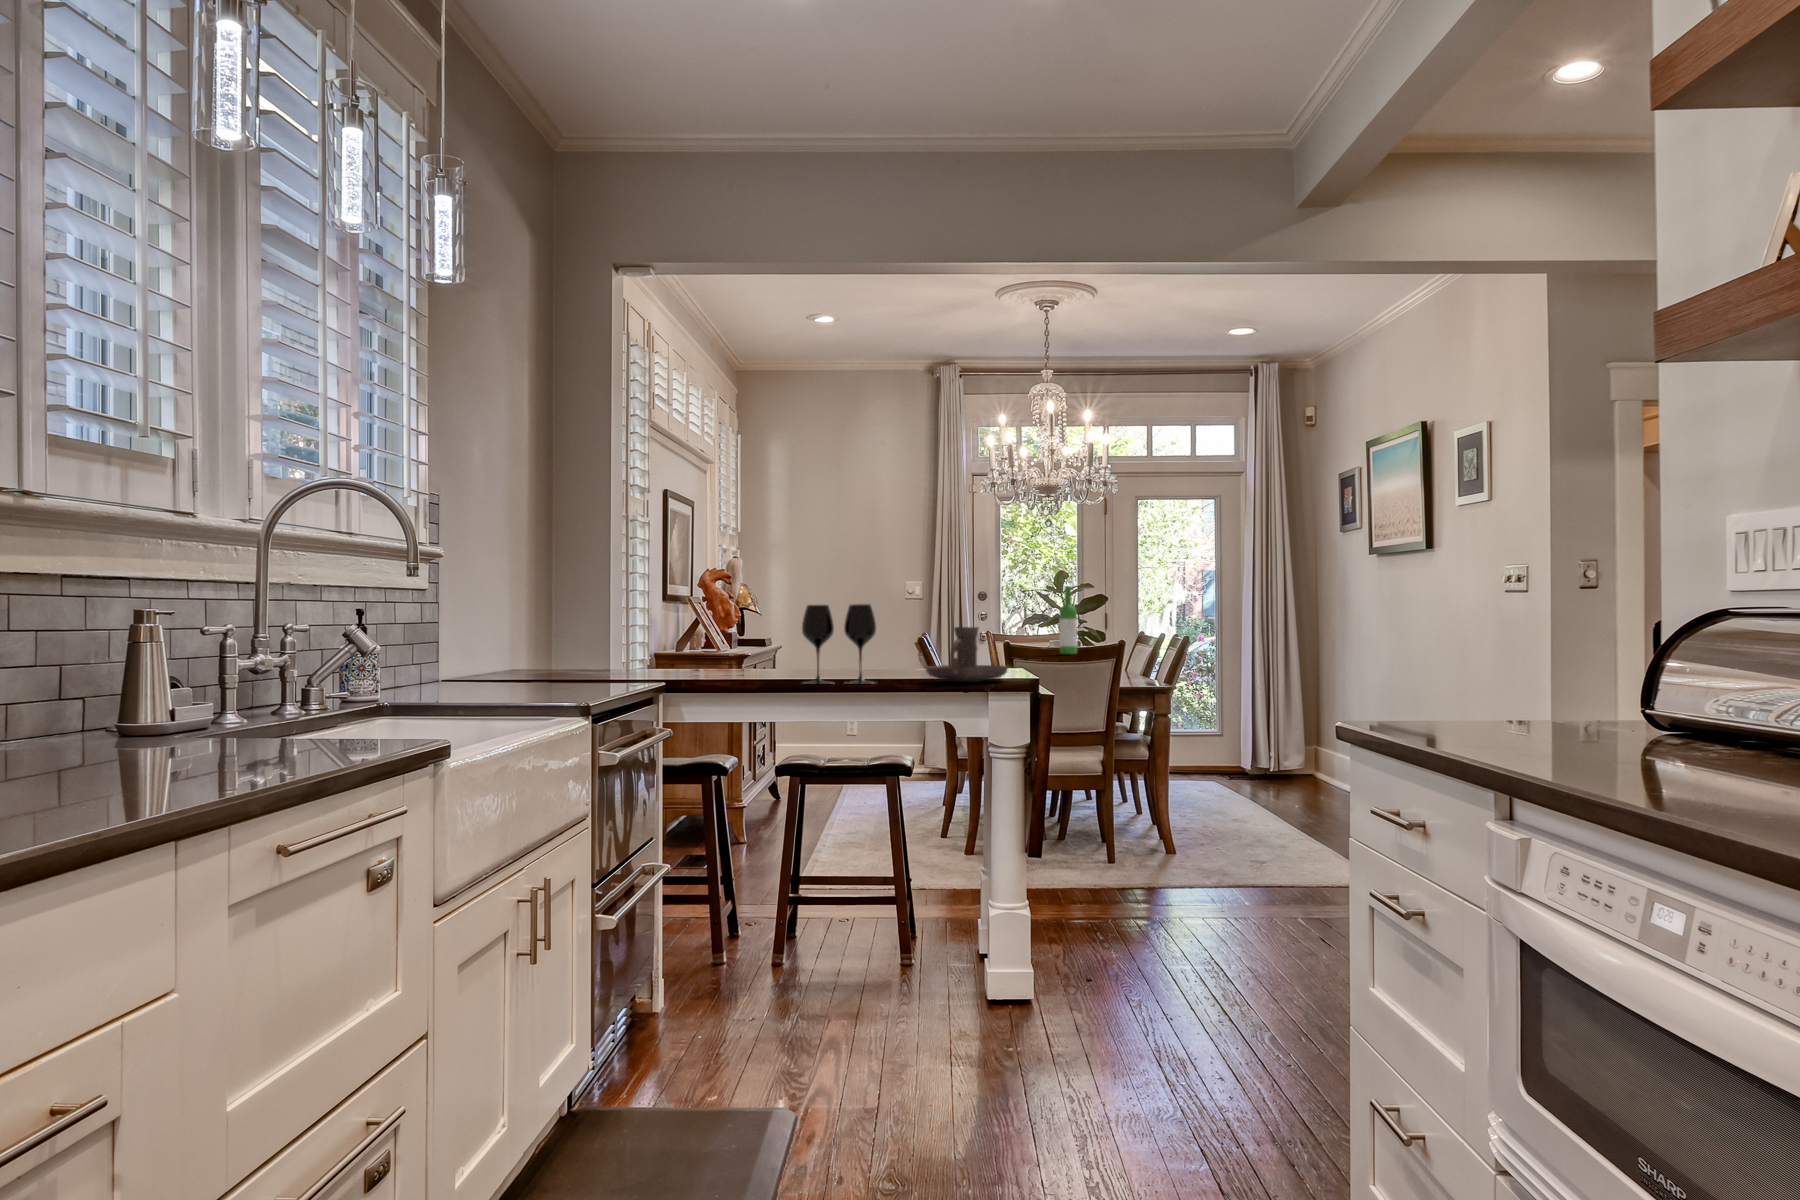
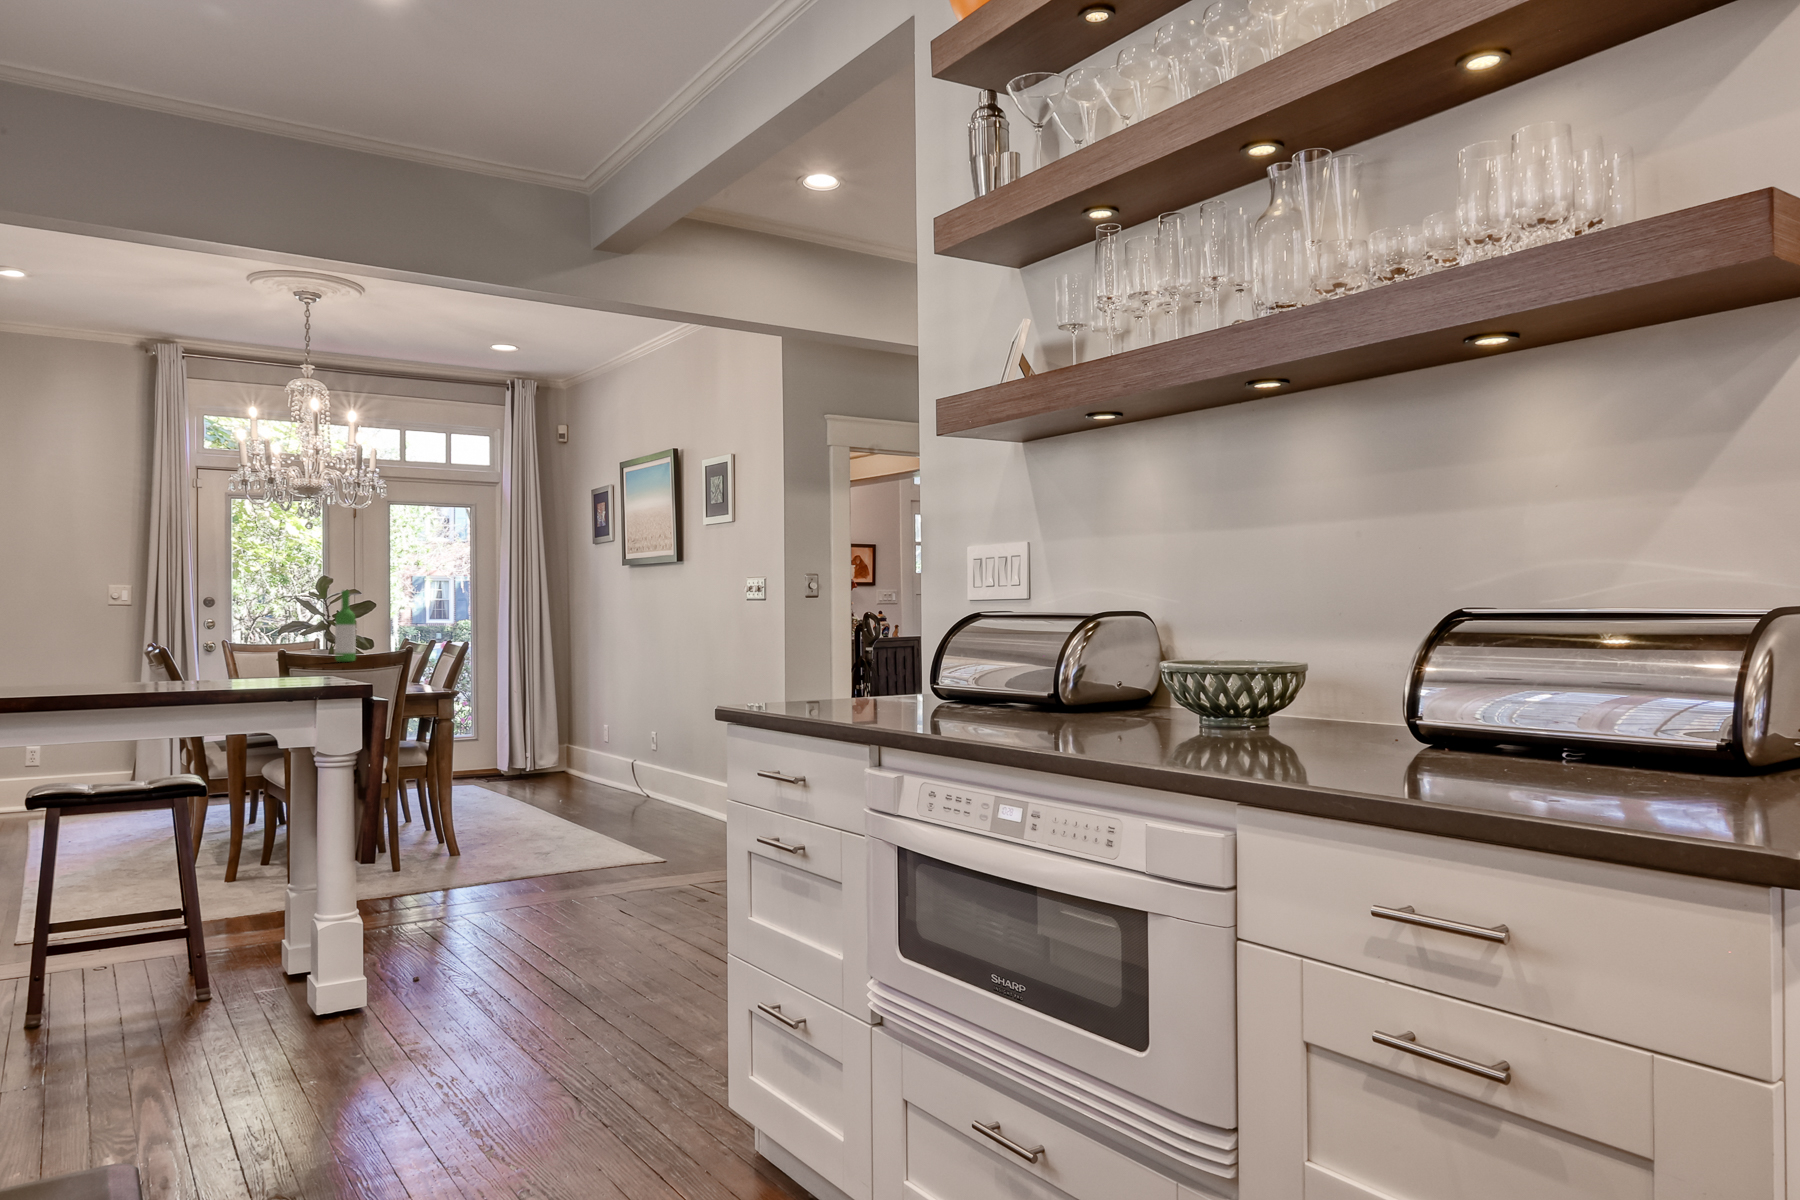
wine glass: present [802,604,876,684] -> none [74,609,178,700]
candle holder: present [926,627,1008,682] -> none [241,633,339,691]

